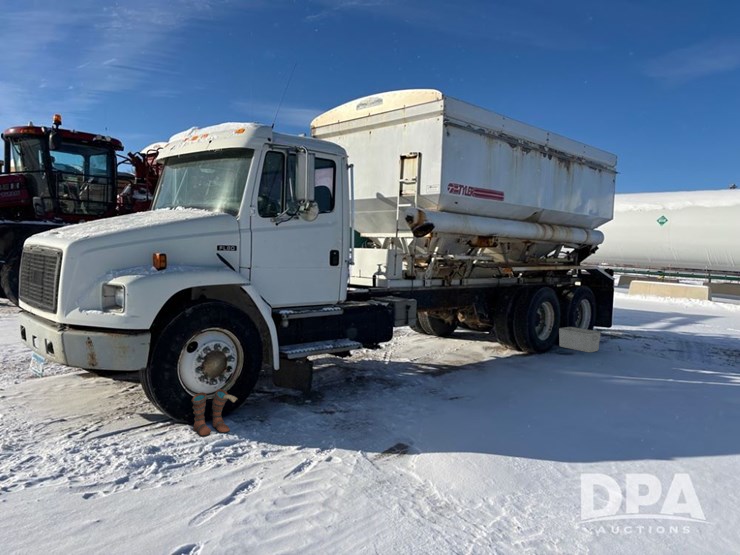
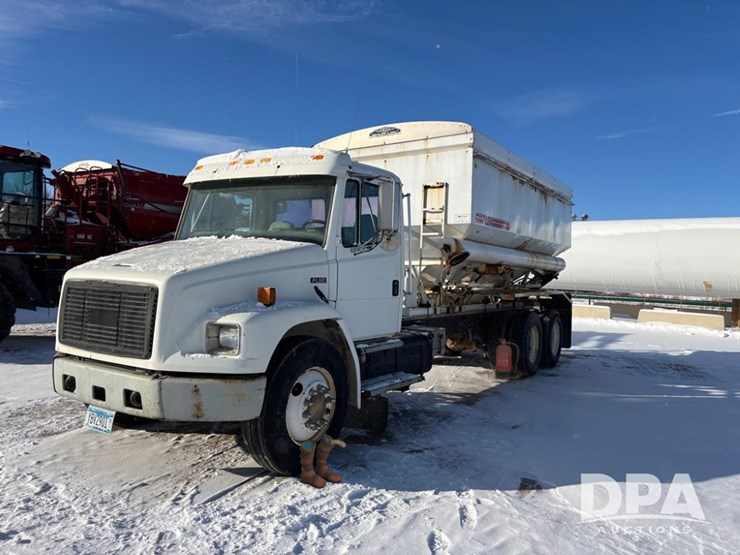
fire extinguisher: none [498,312,522,354] -> present [495,339,519,379]
storage bin: present [559,327,601,352] -> none [541,350,580,374]

